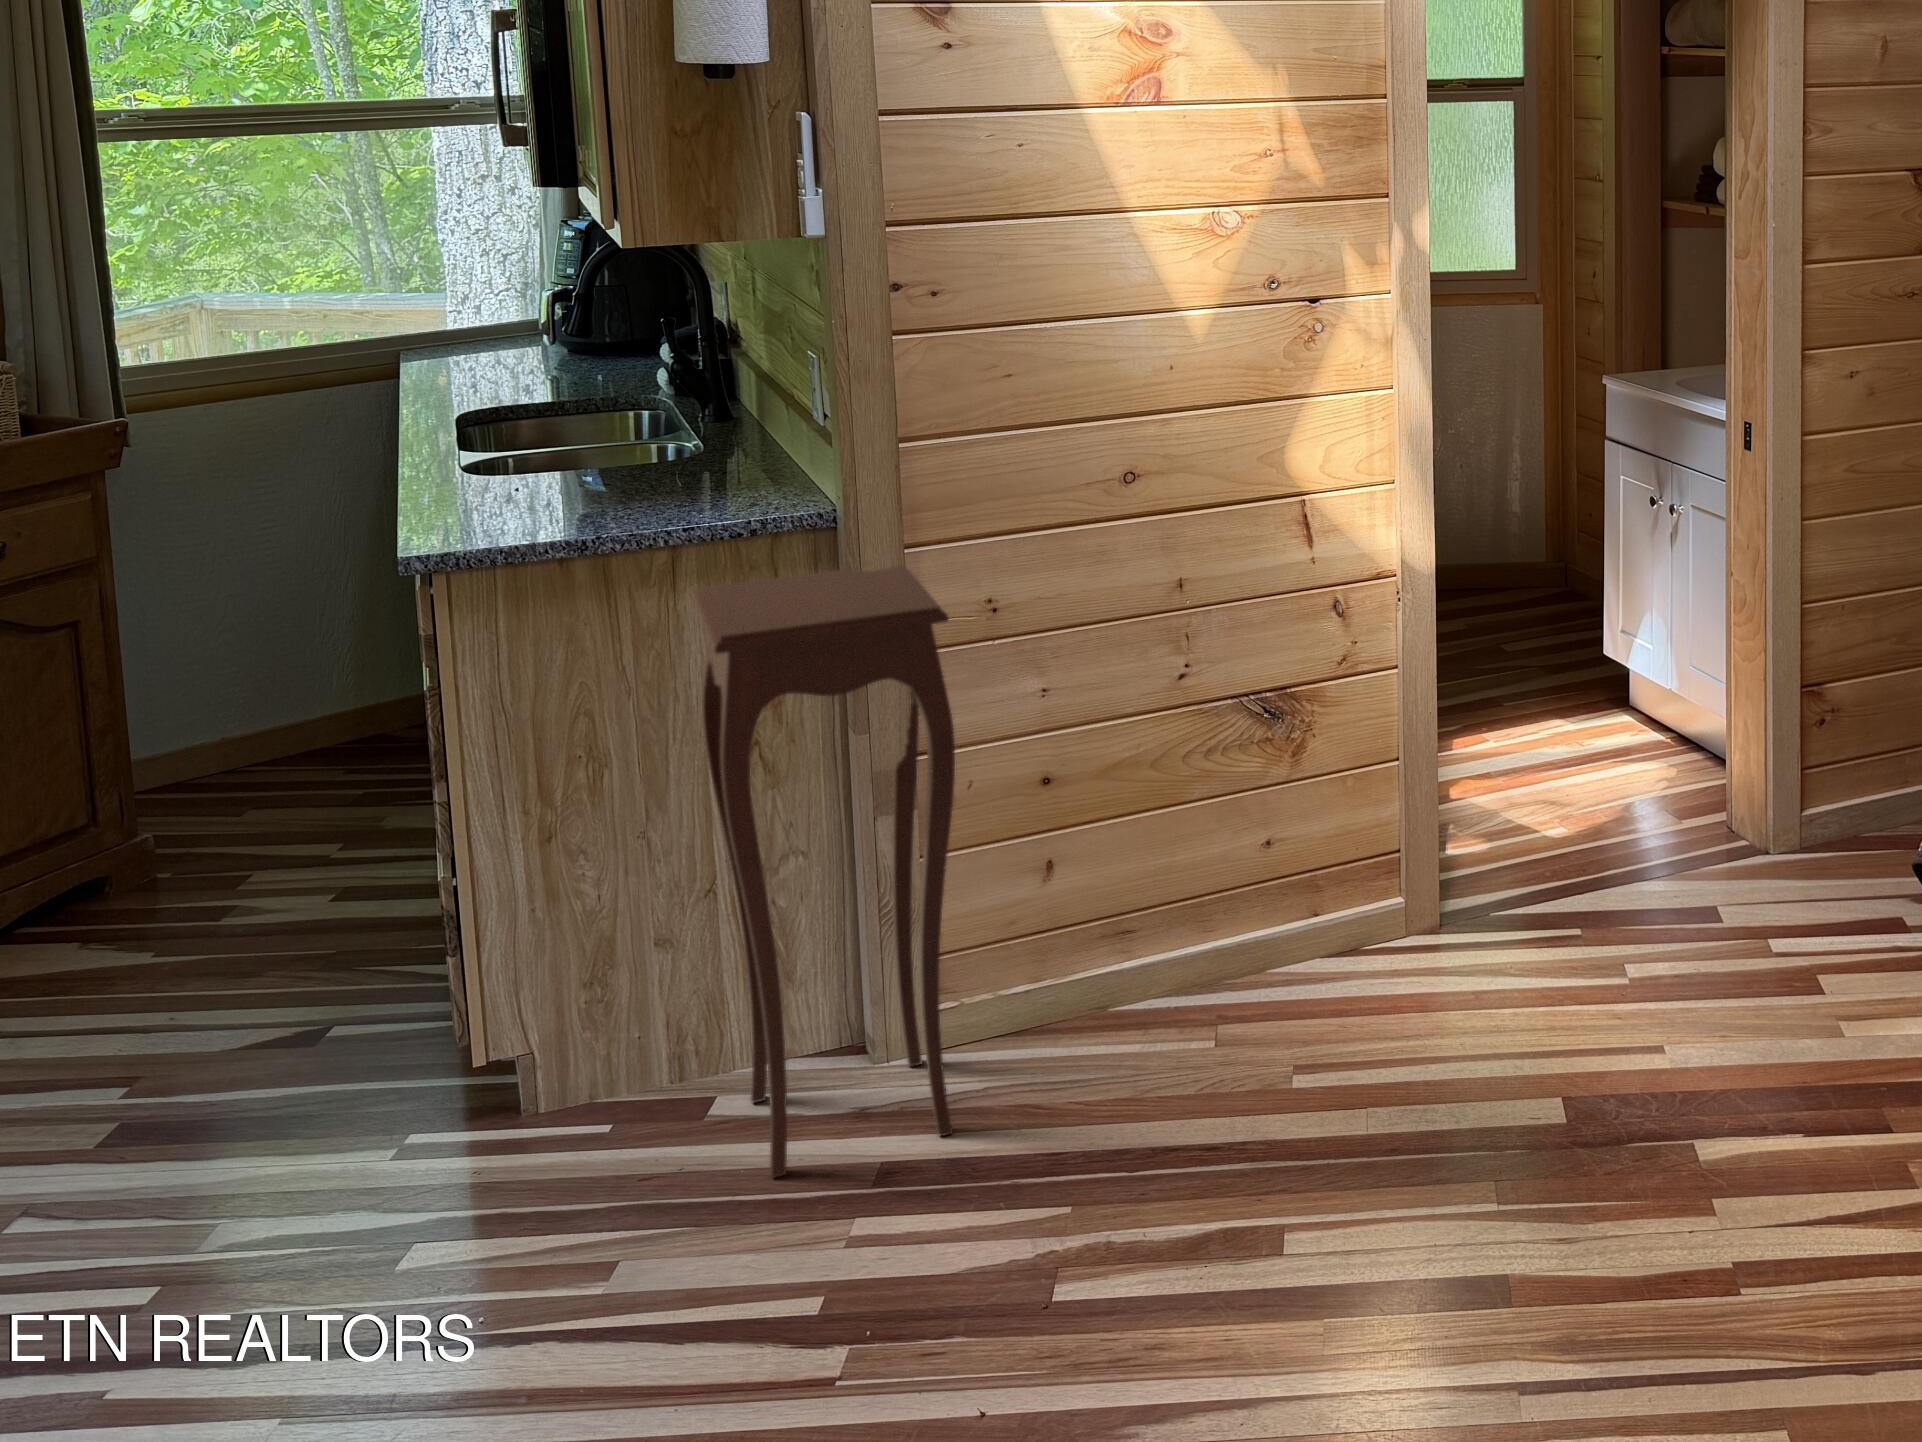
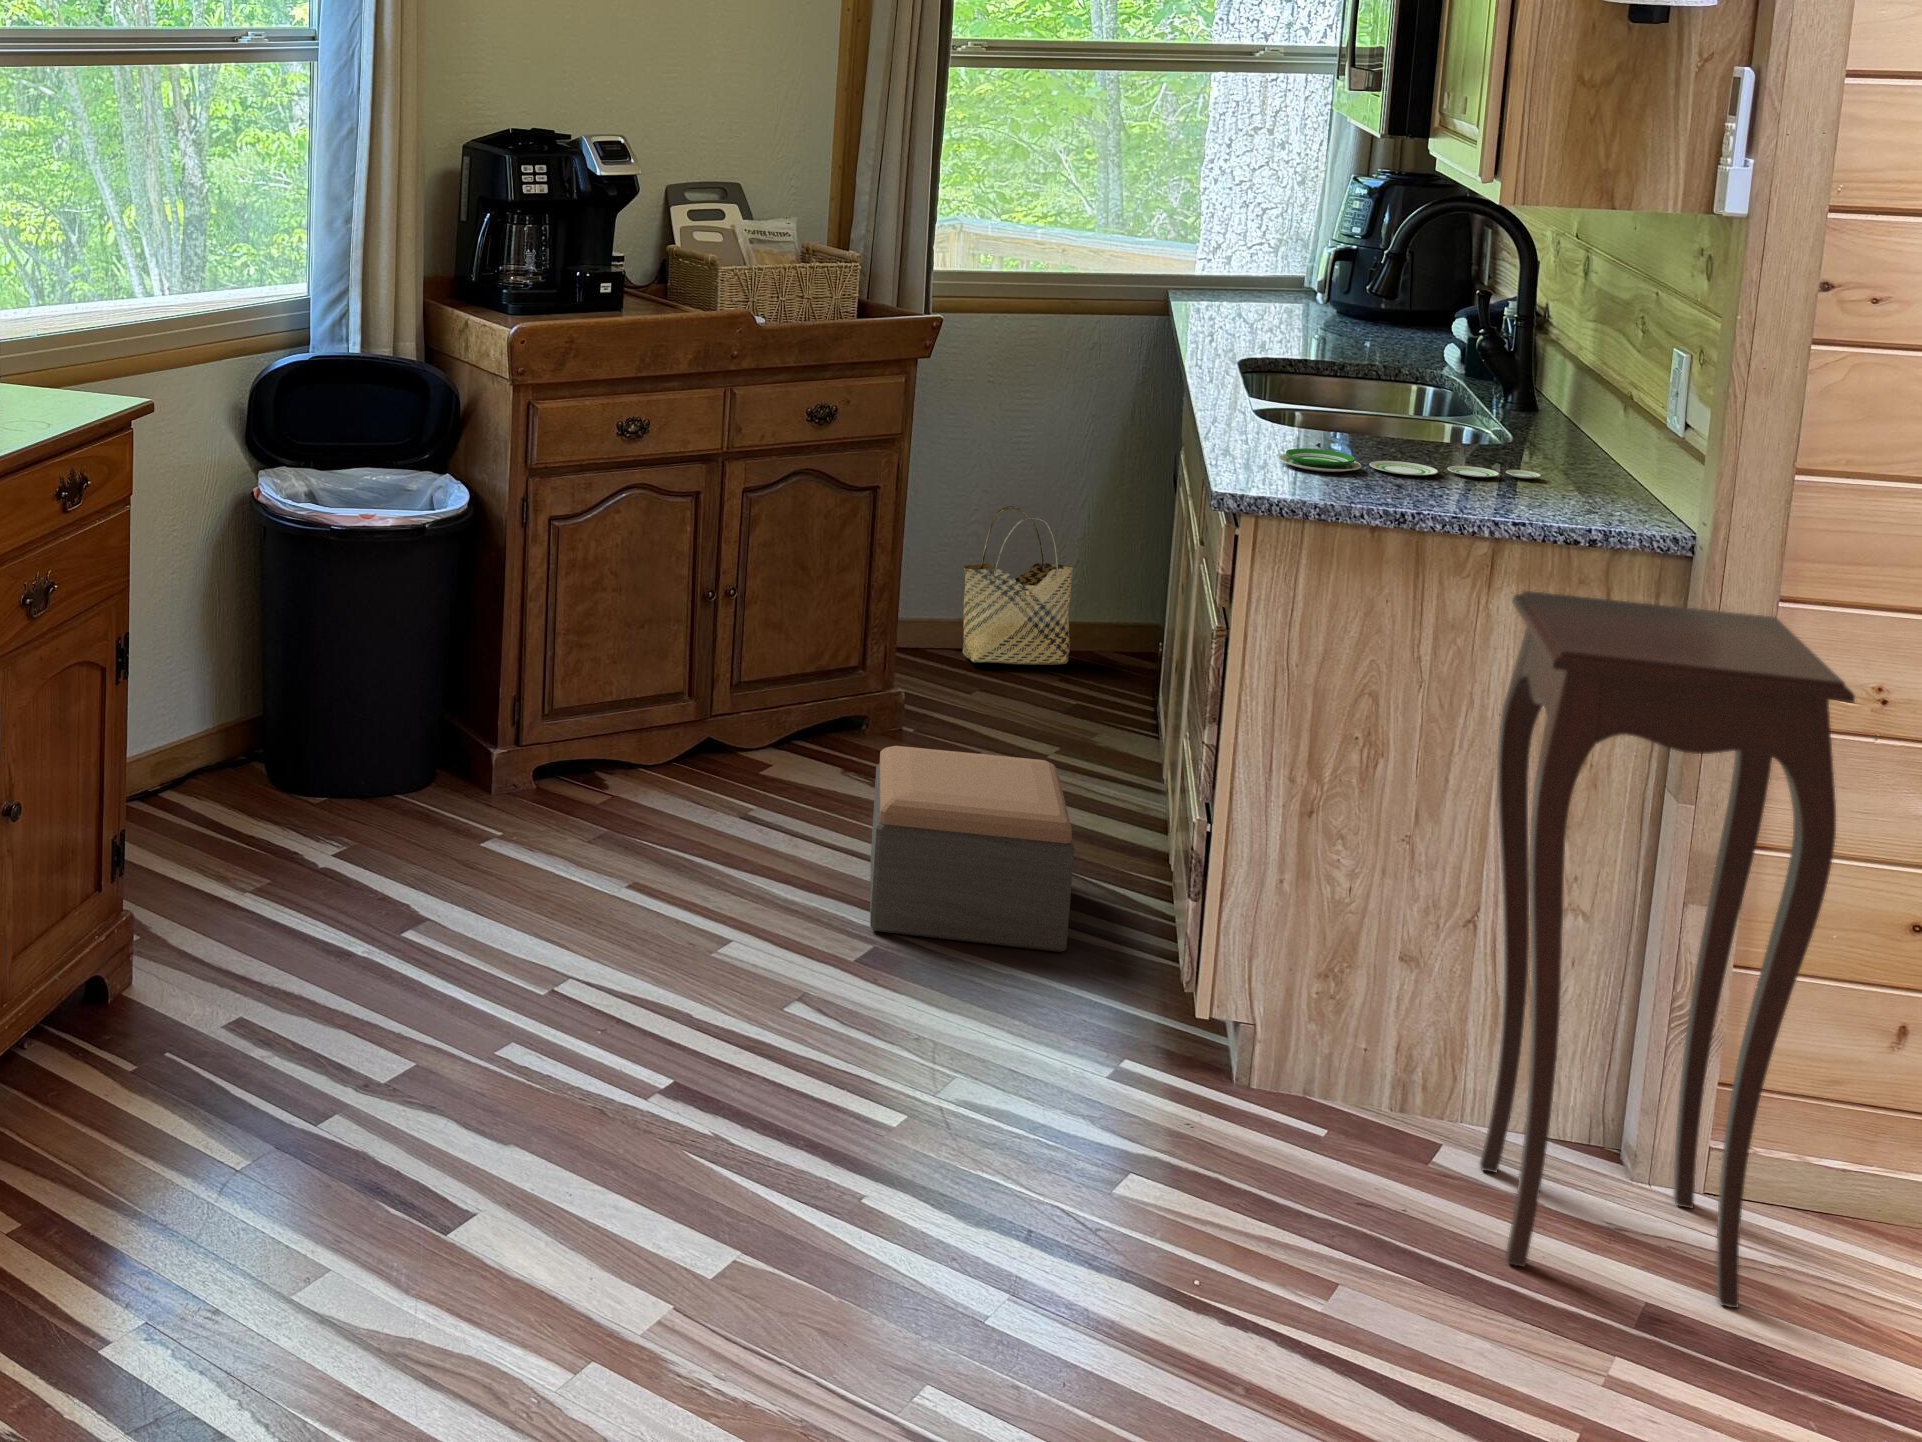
plate: none [475,476,720,515] -> present [1278,448,1541,479]
woven basket: none [218,599,358,772] -> present [962,506,1073,665]
footstool: none [98,861,349,1107] -> present [870,746,1074,952]

